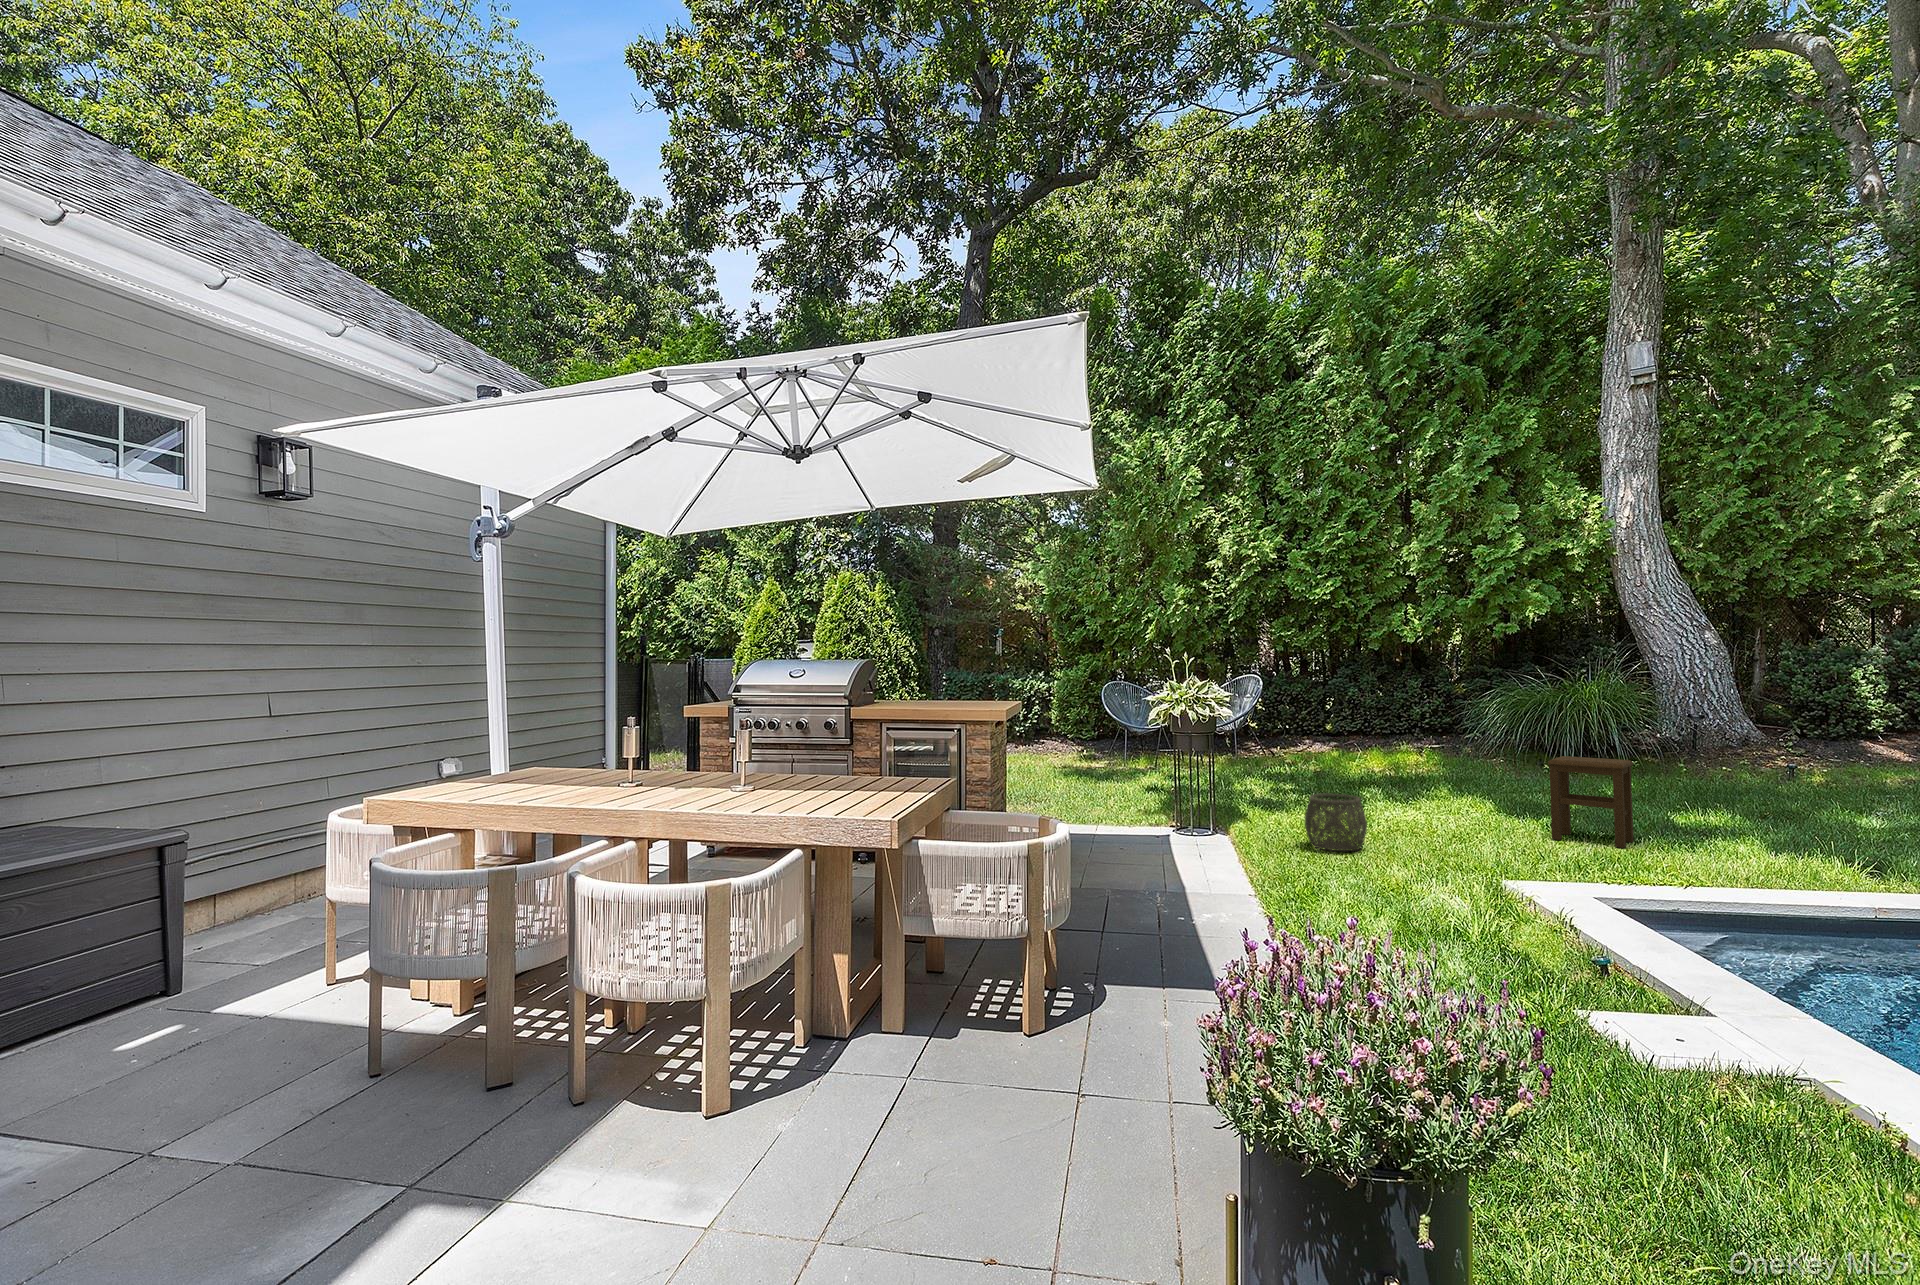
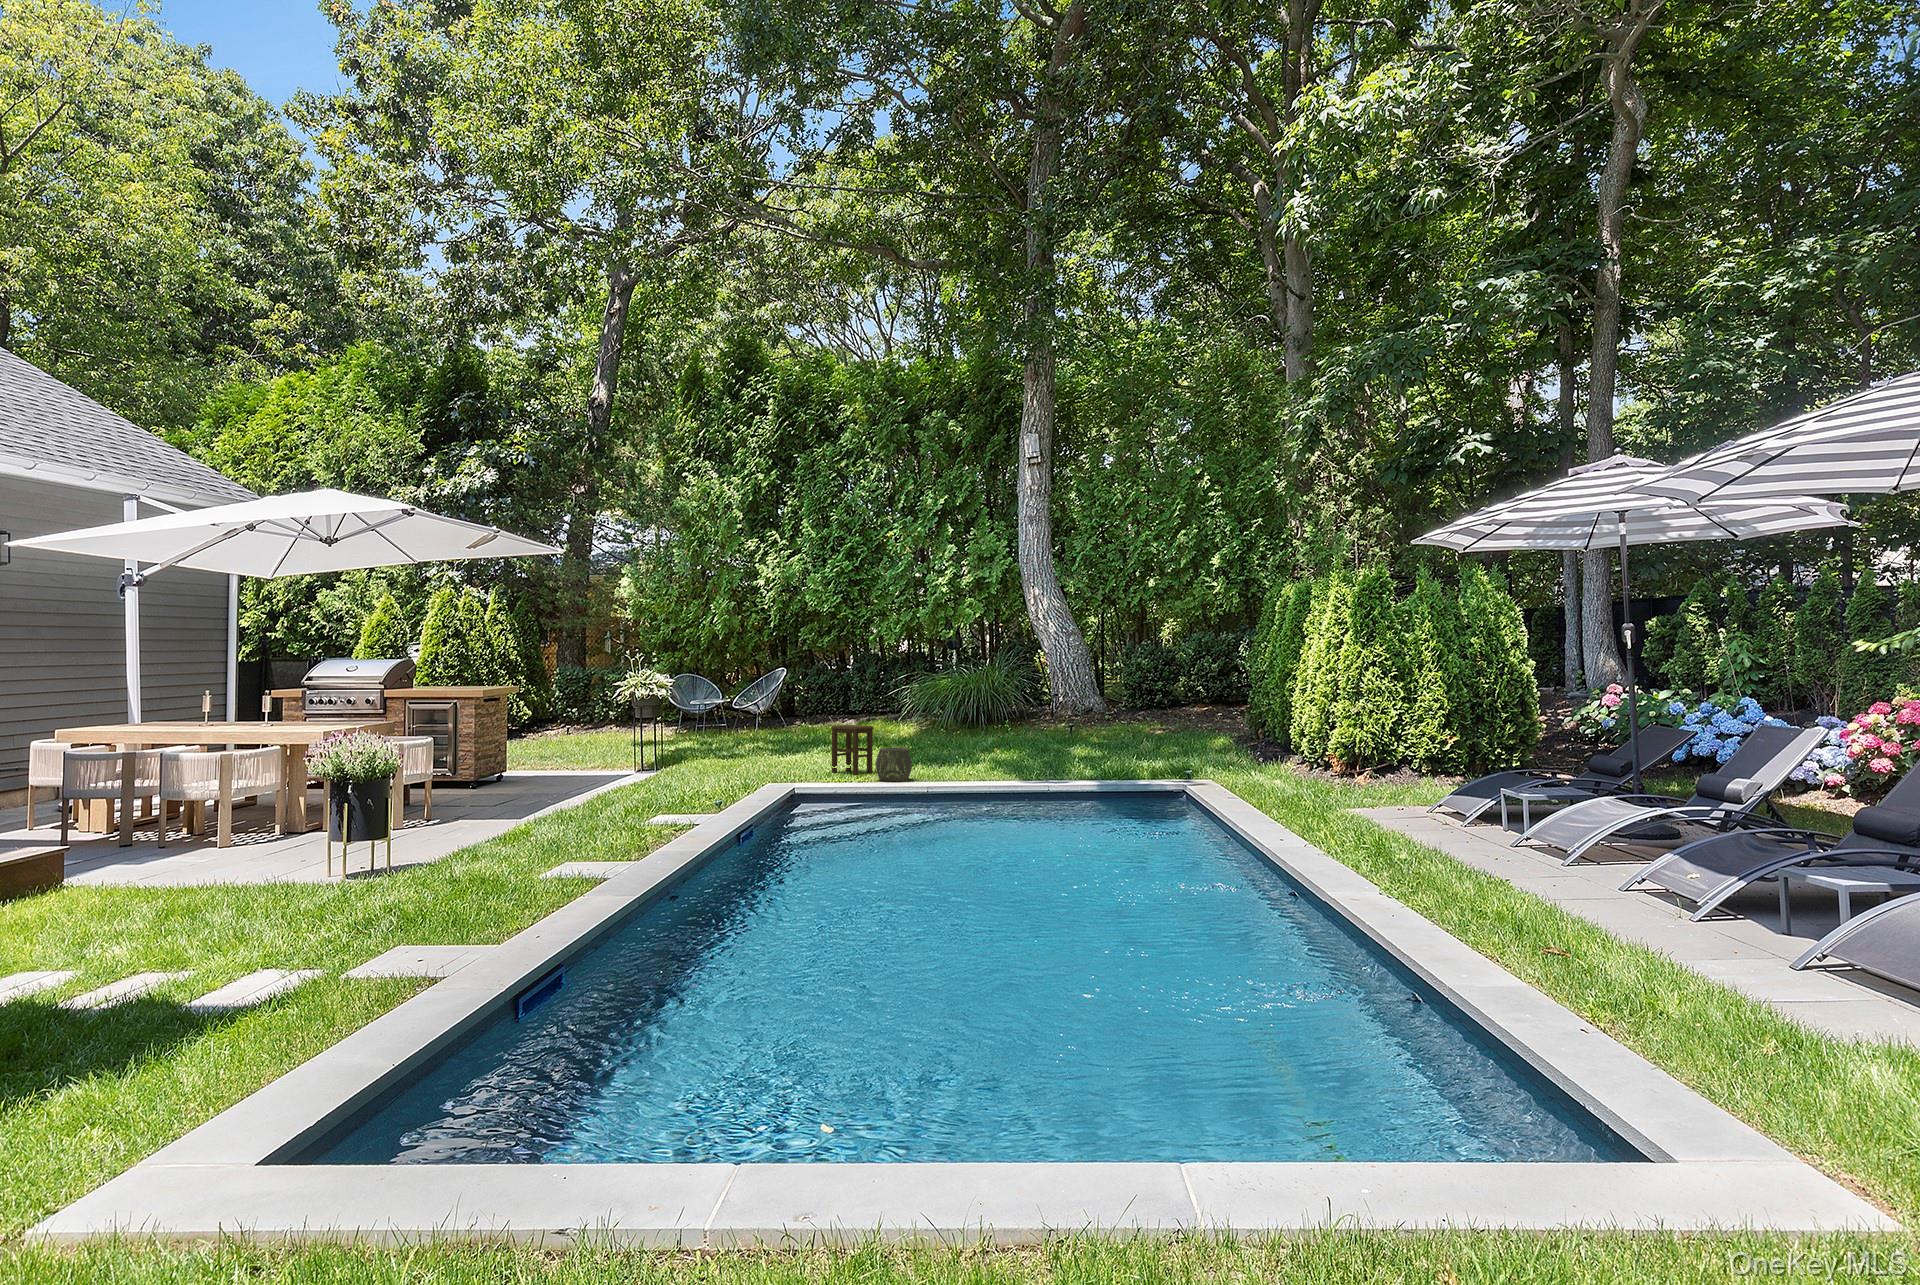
woven basket: present [1305,794,1367,852] -> present [876,748,912,781]

